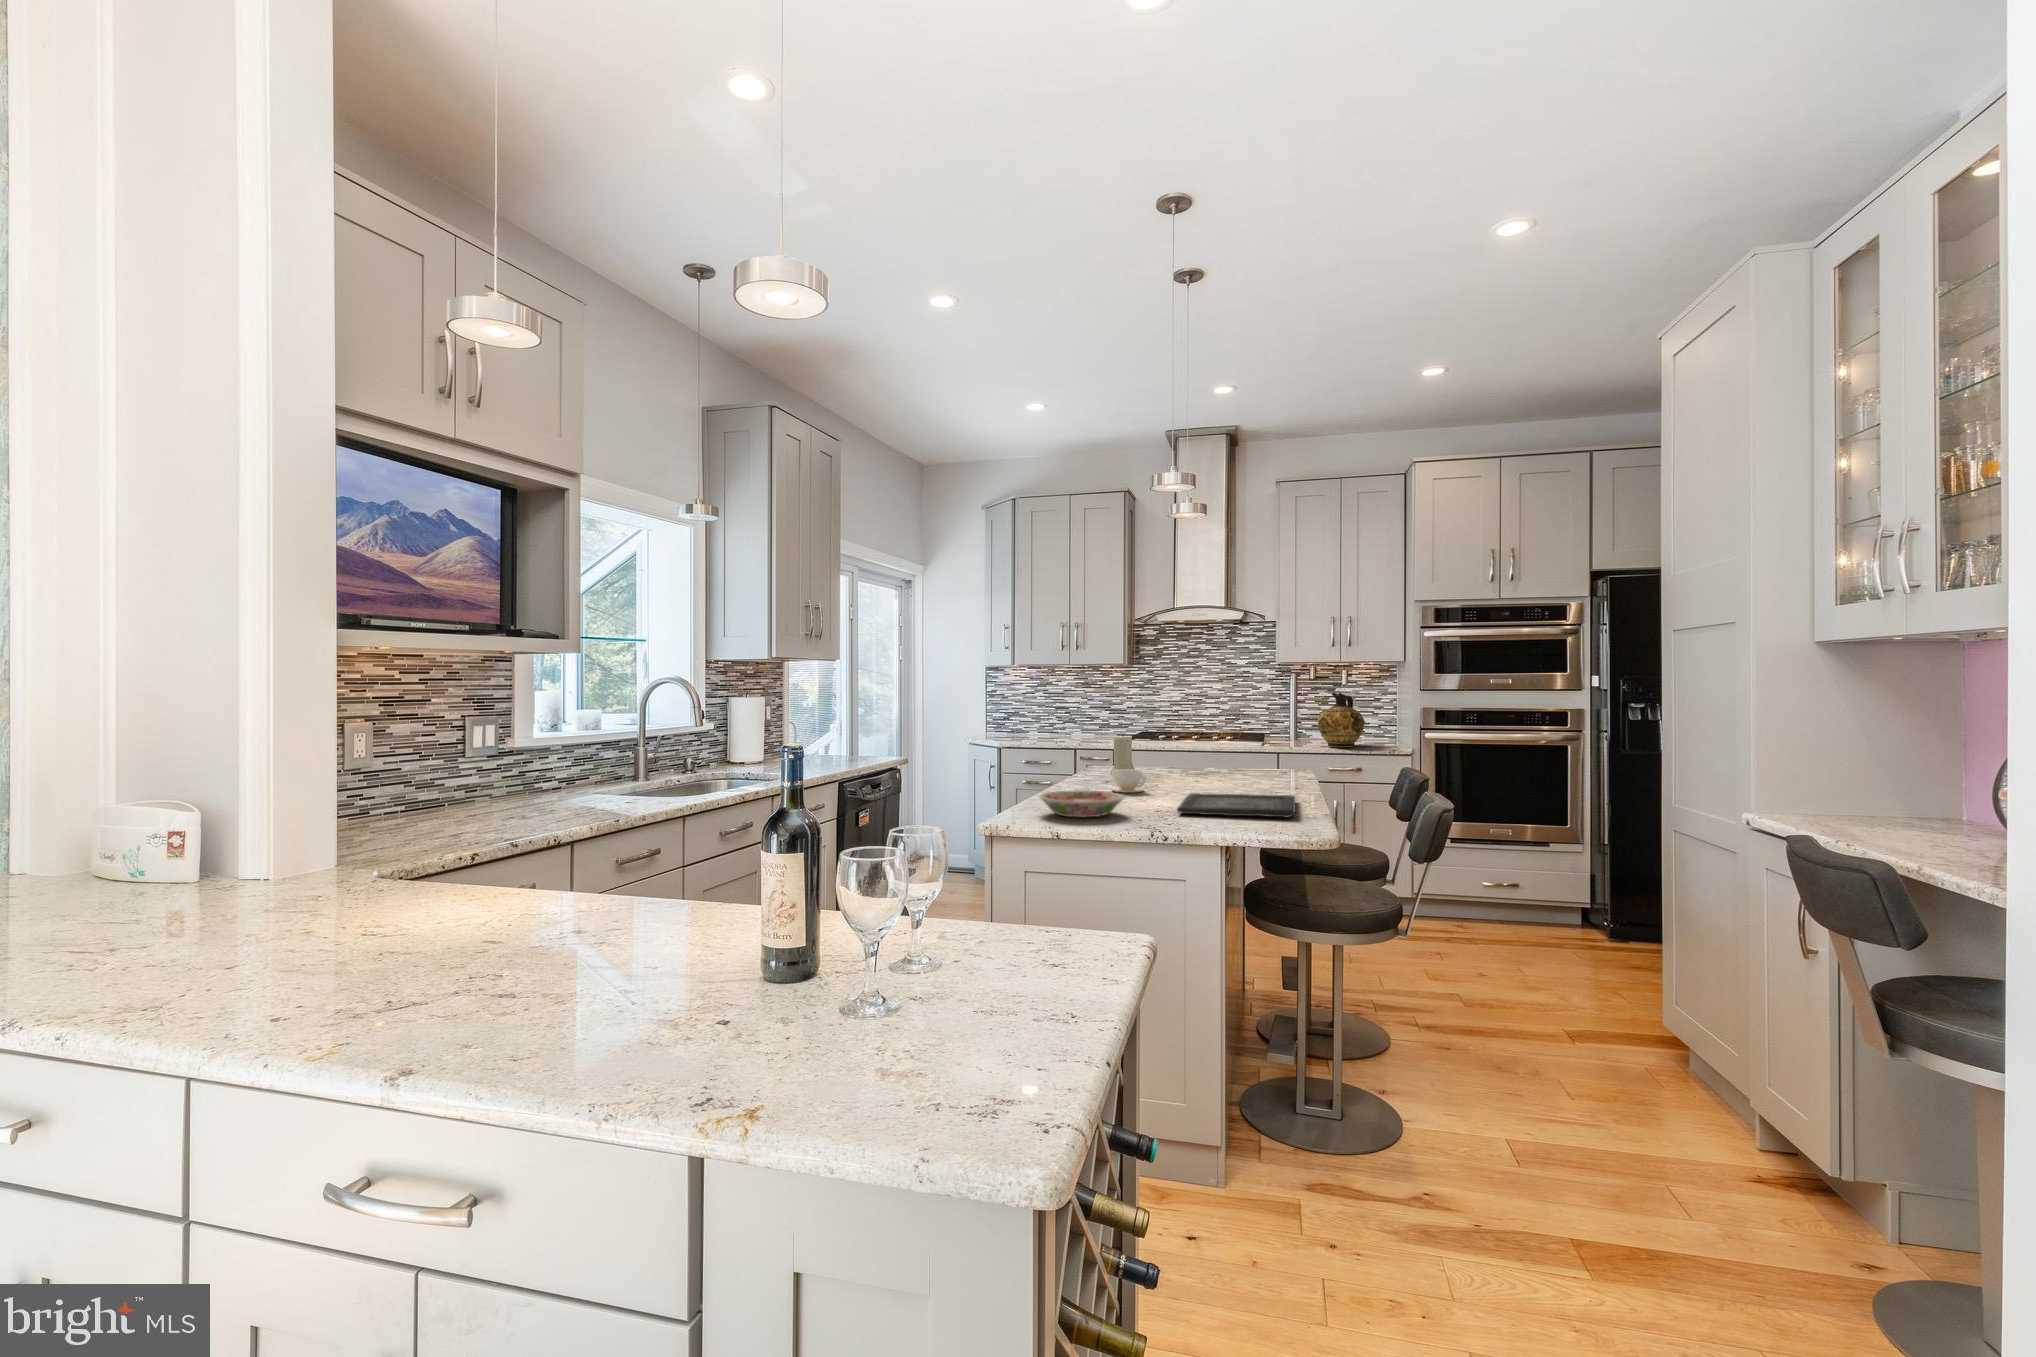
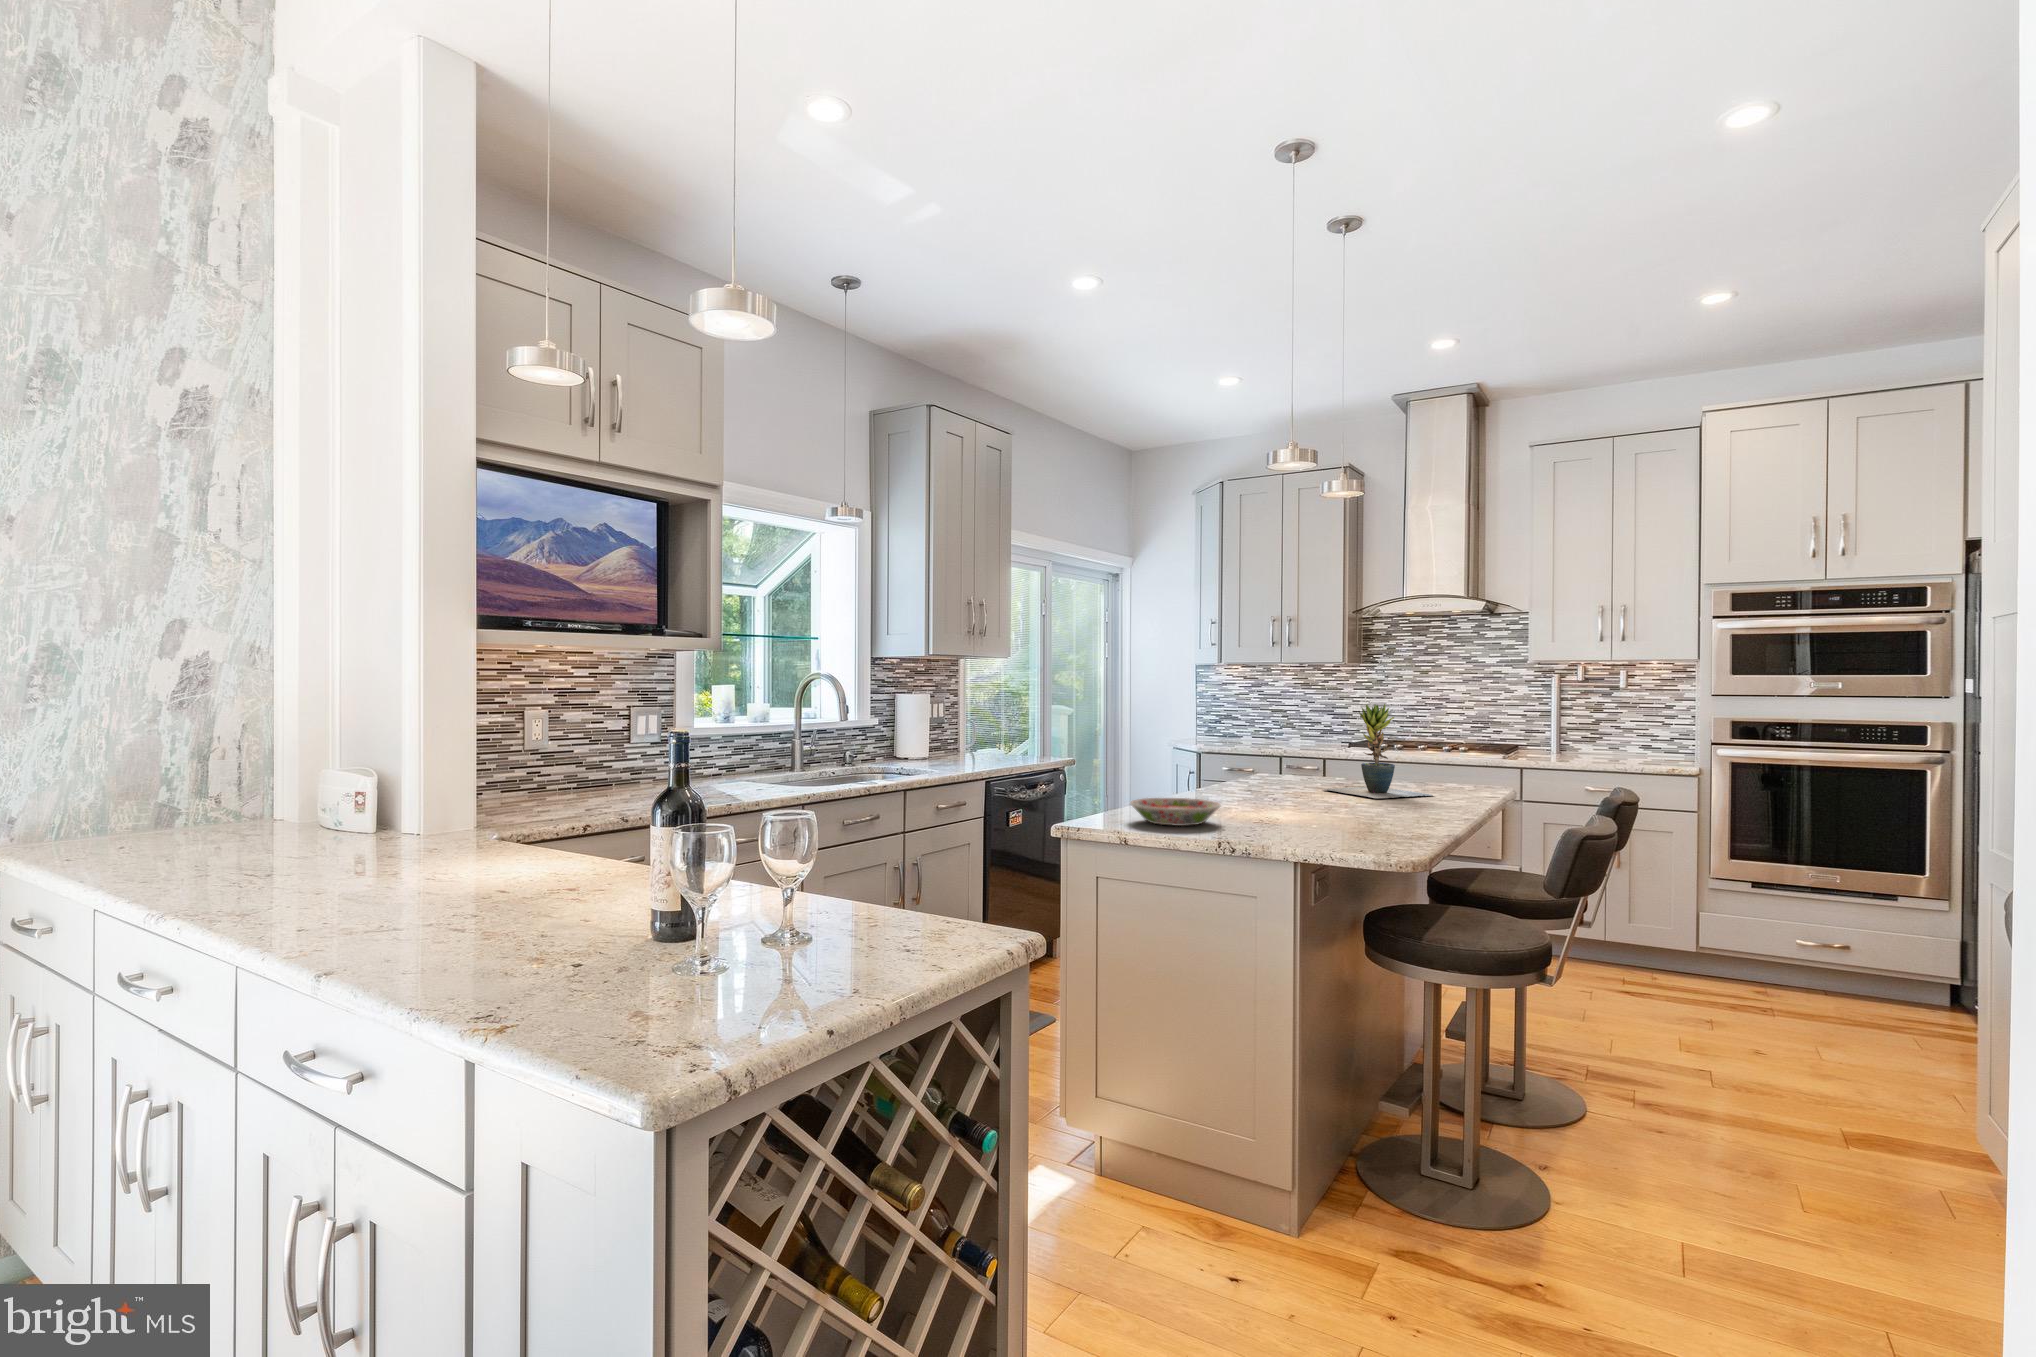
ceramic jug: present [1318,693,1364,747] -> none [1575,699,1636,766]
potted plant: none [1166,699,1264,783] -> present [1324,704,1431,798]
candle: present [1111,734,1135,773] -> none [1264,741,1291,785]
coffee cup: present [1112,770,1146,792] -> none [1239,779,1276,804]
tray: present [1177,793,1296,817] -> none [1276,807,1433,837]

